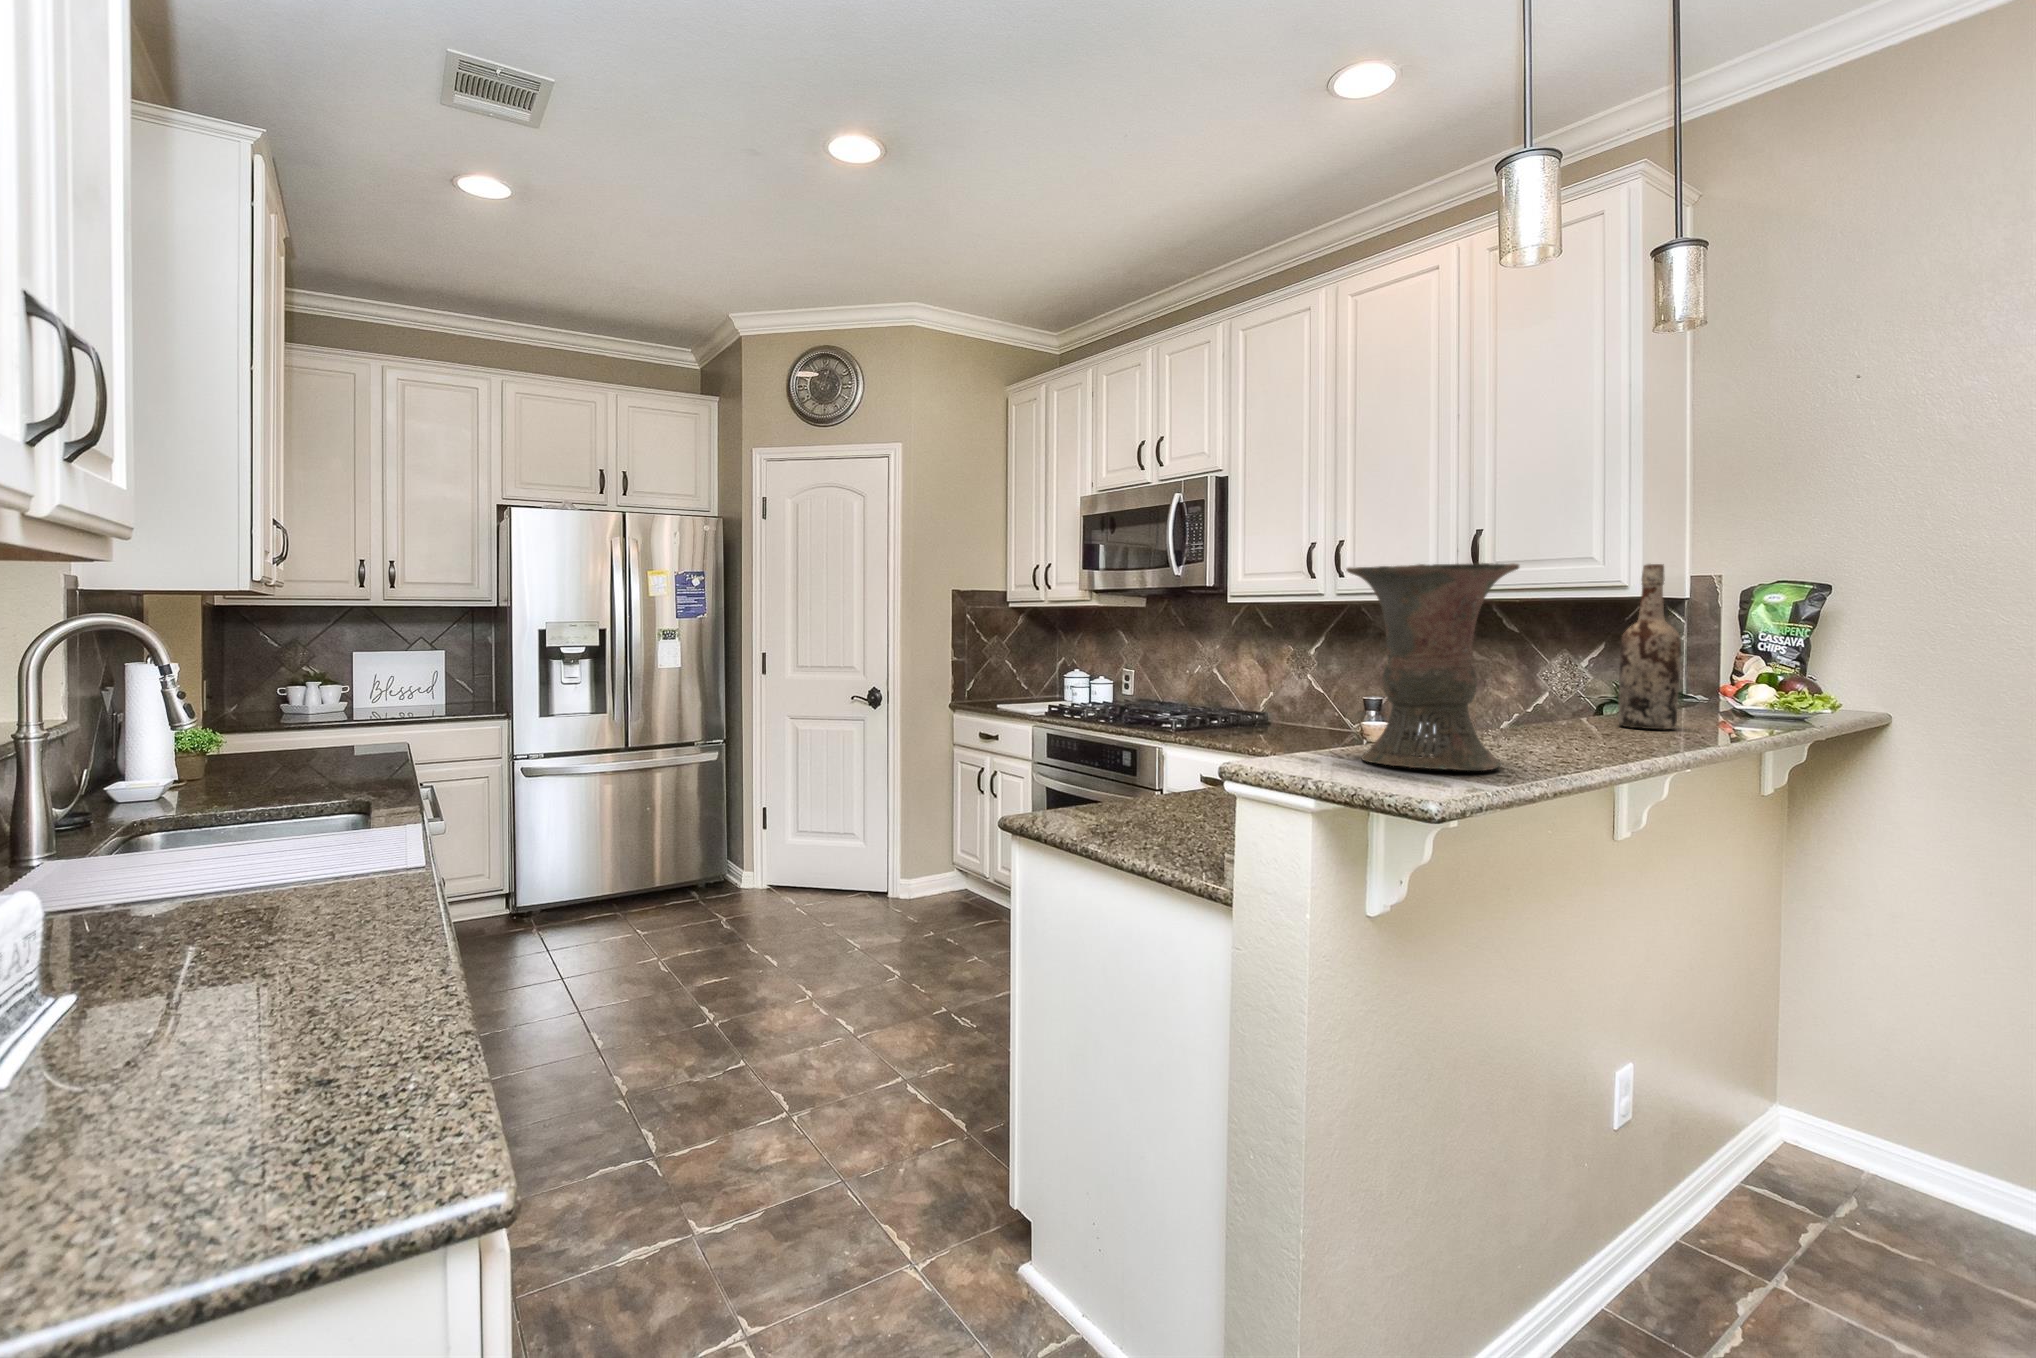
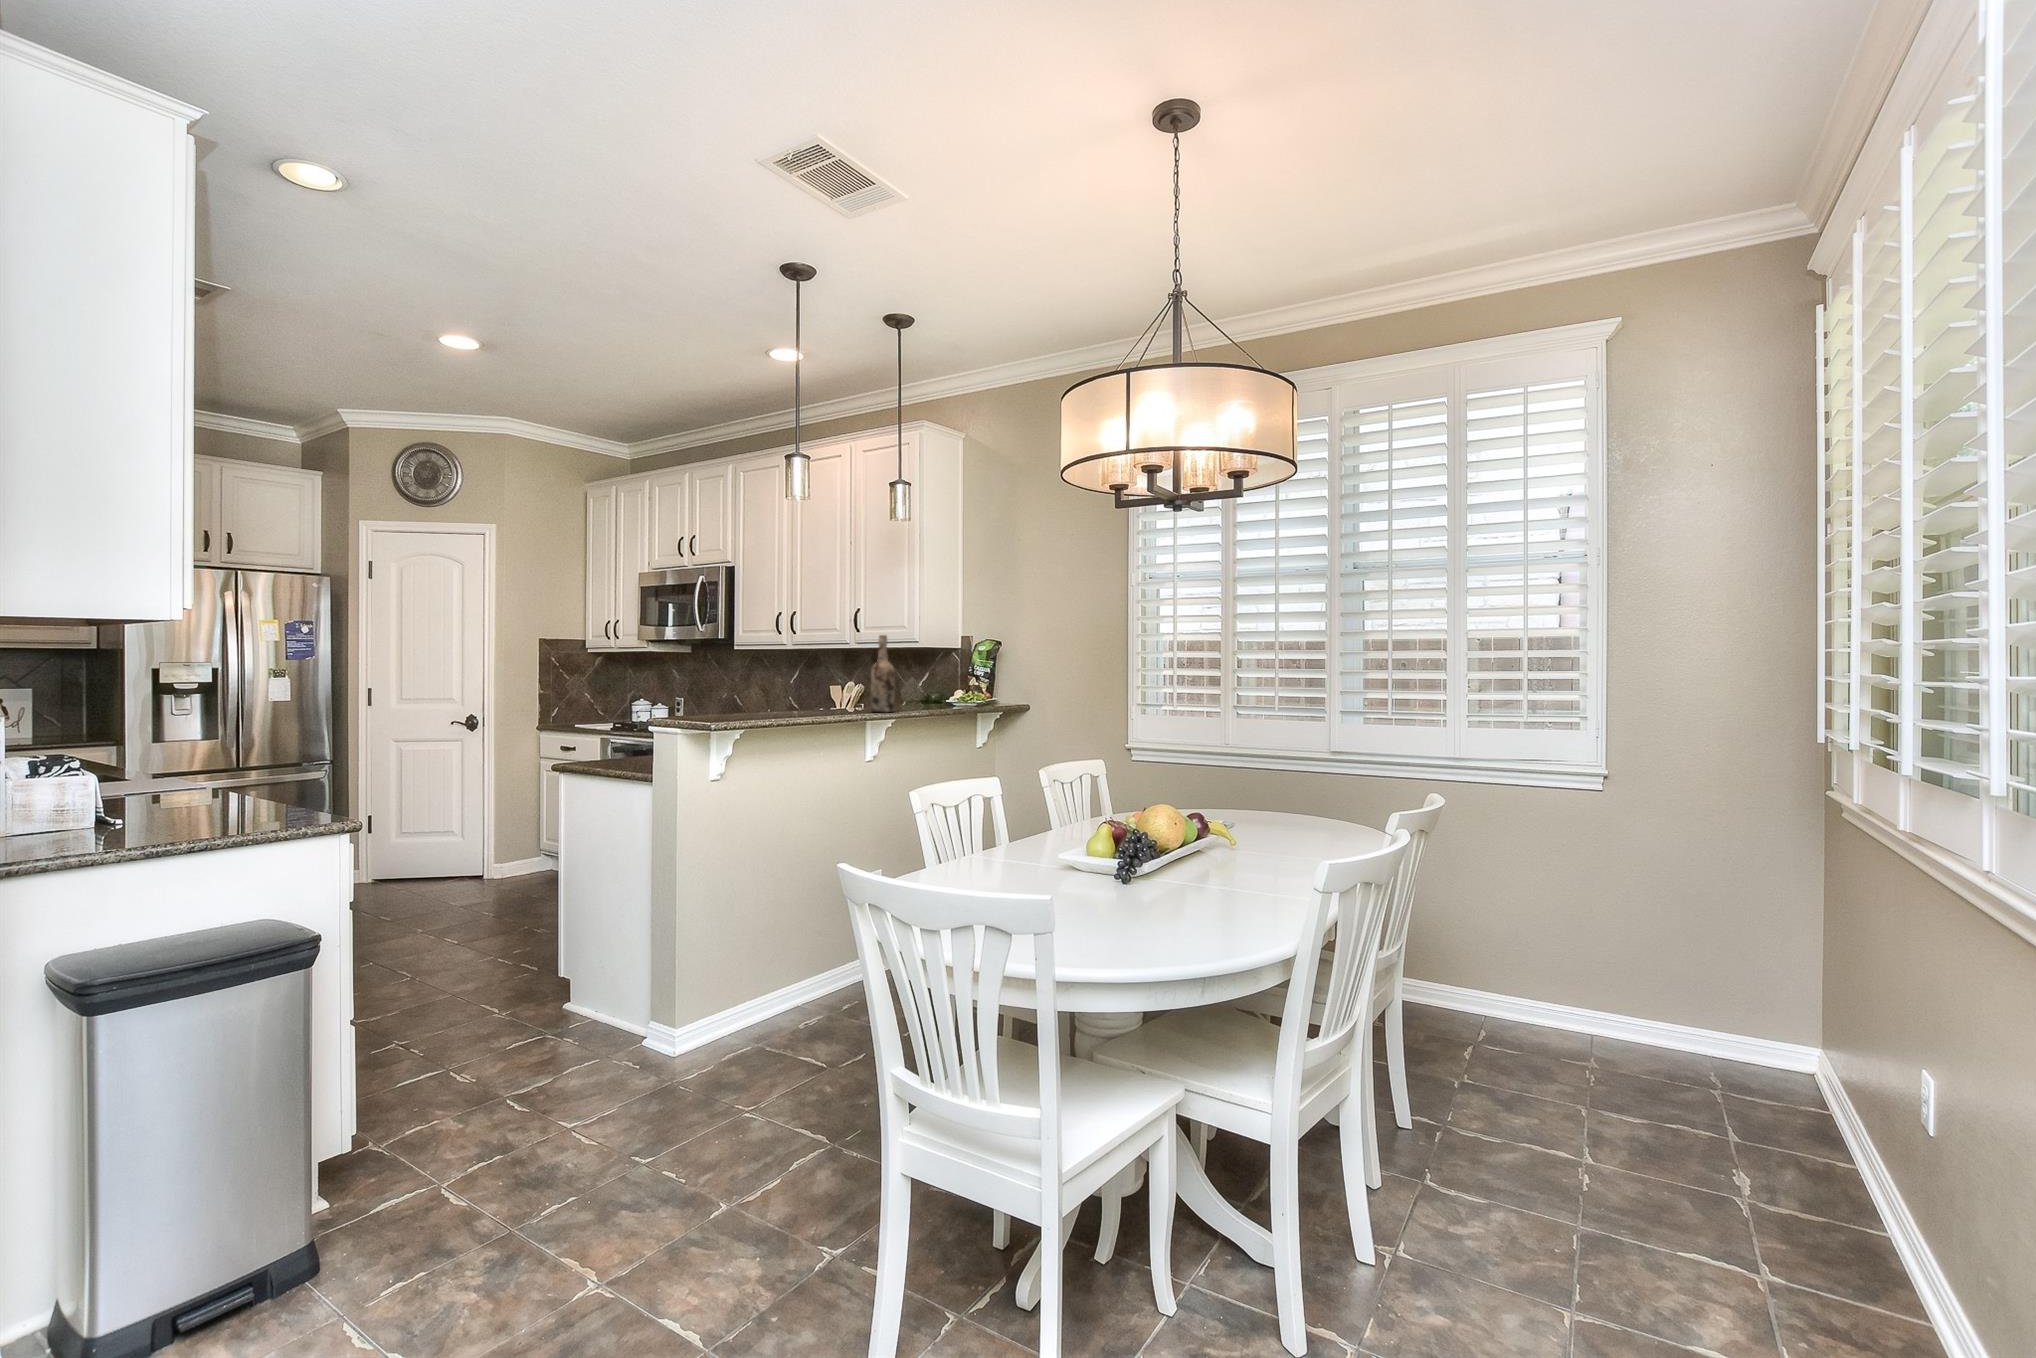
vase: present [1346,563,1519,771] -> none [695,639,764,723]

